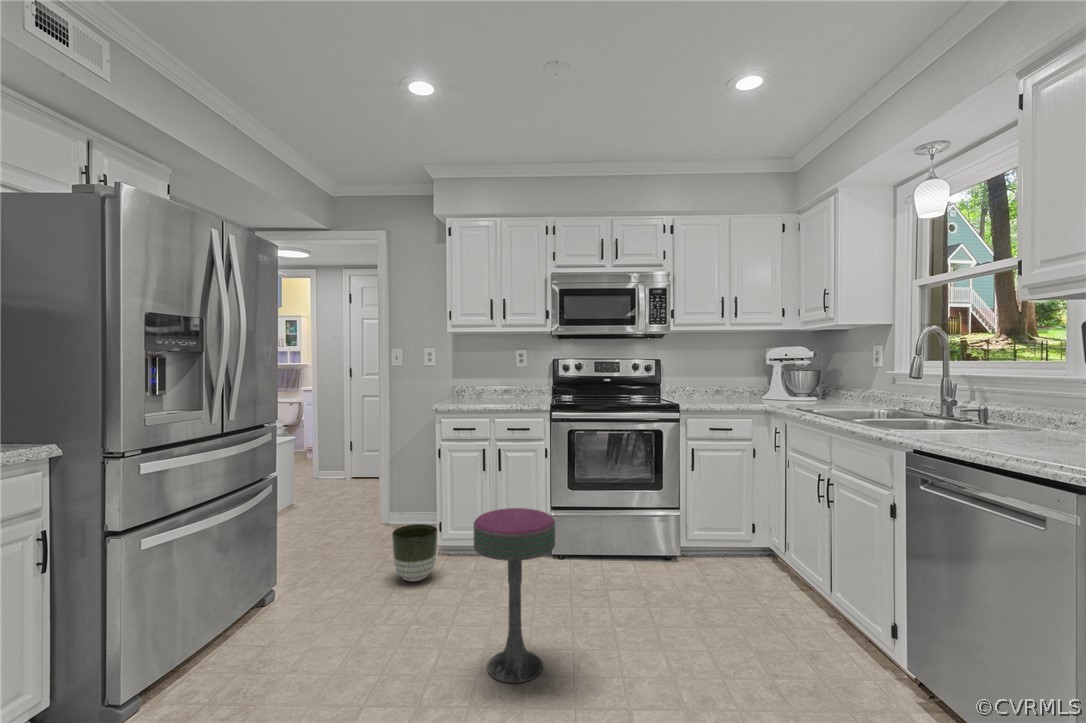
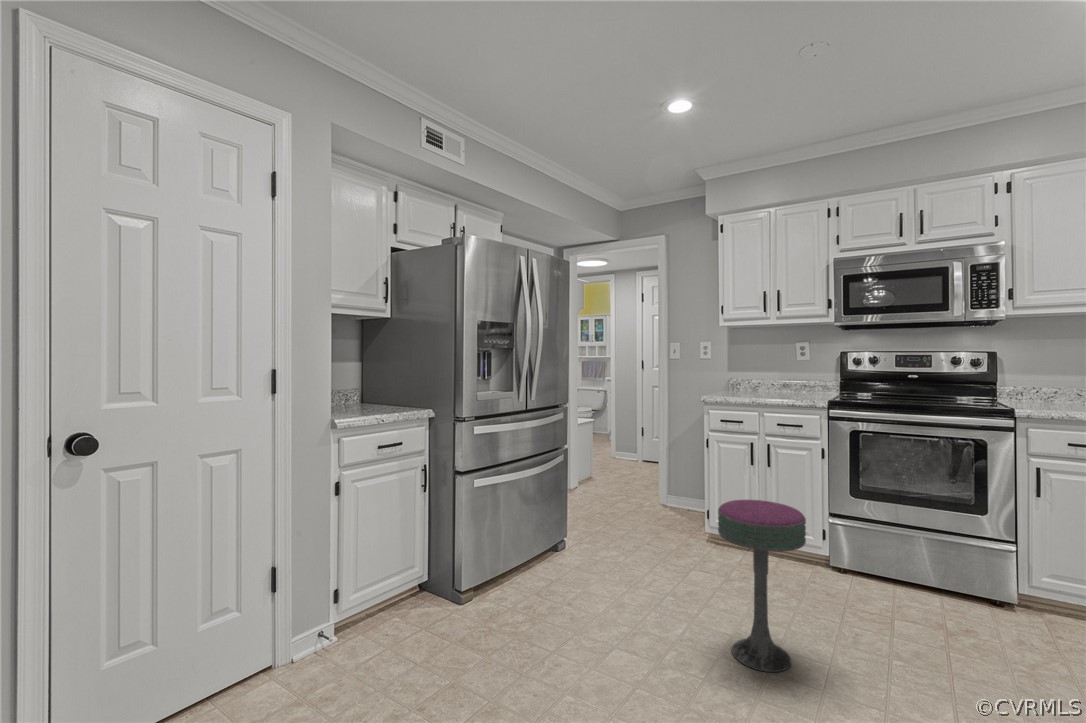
planter: present [392,524,437,582] -> none [661,506,702,558]

